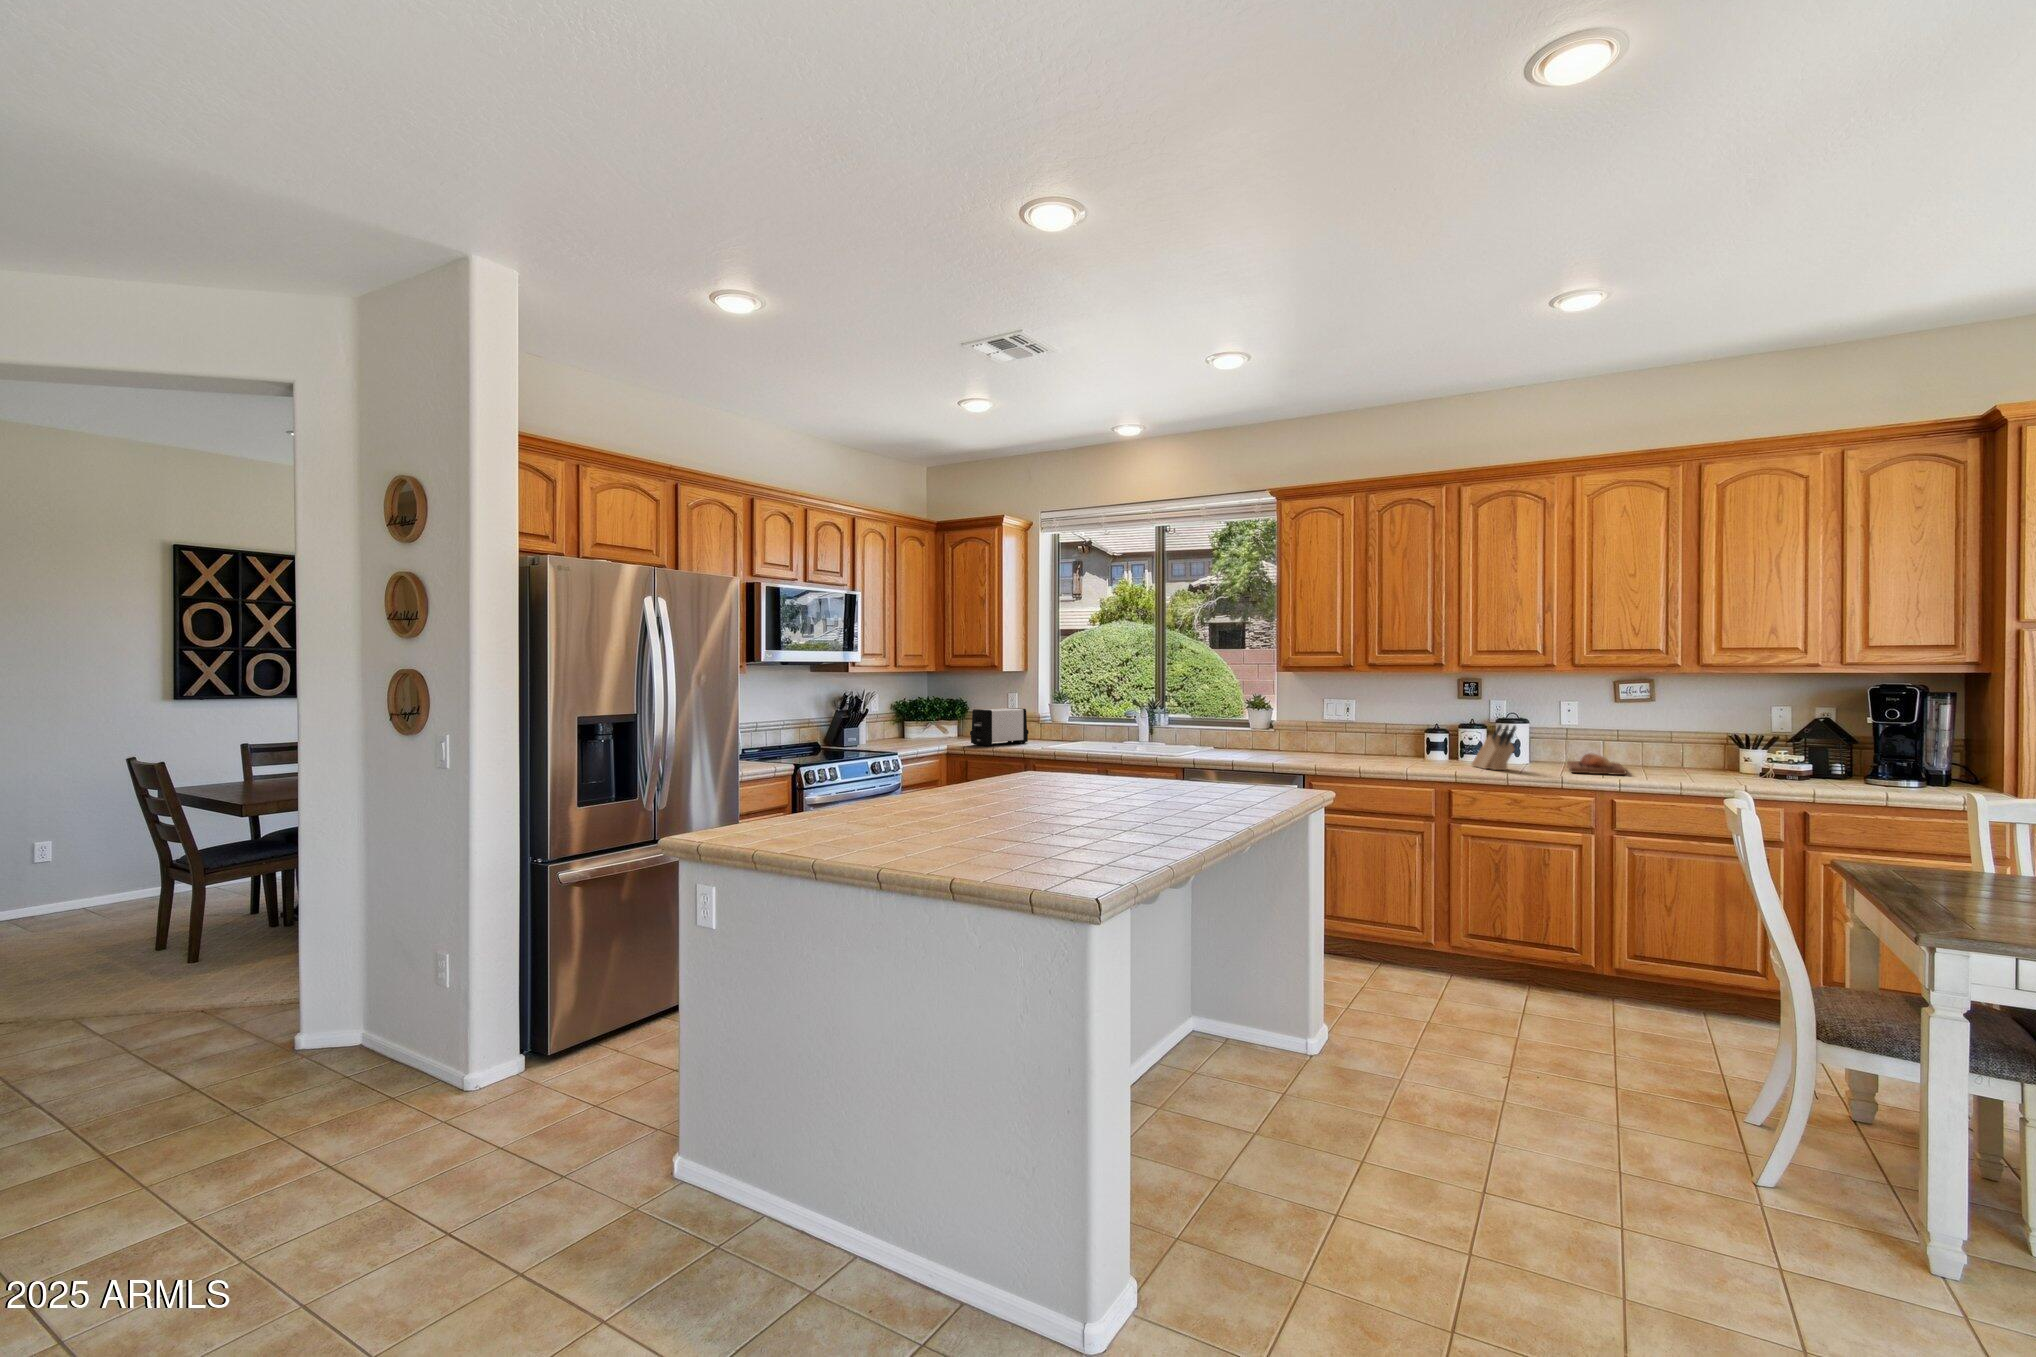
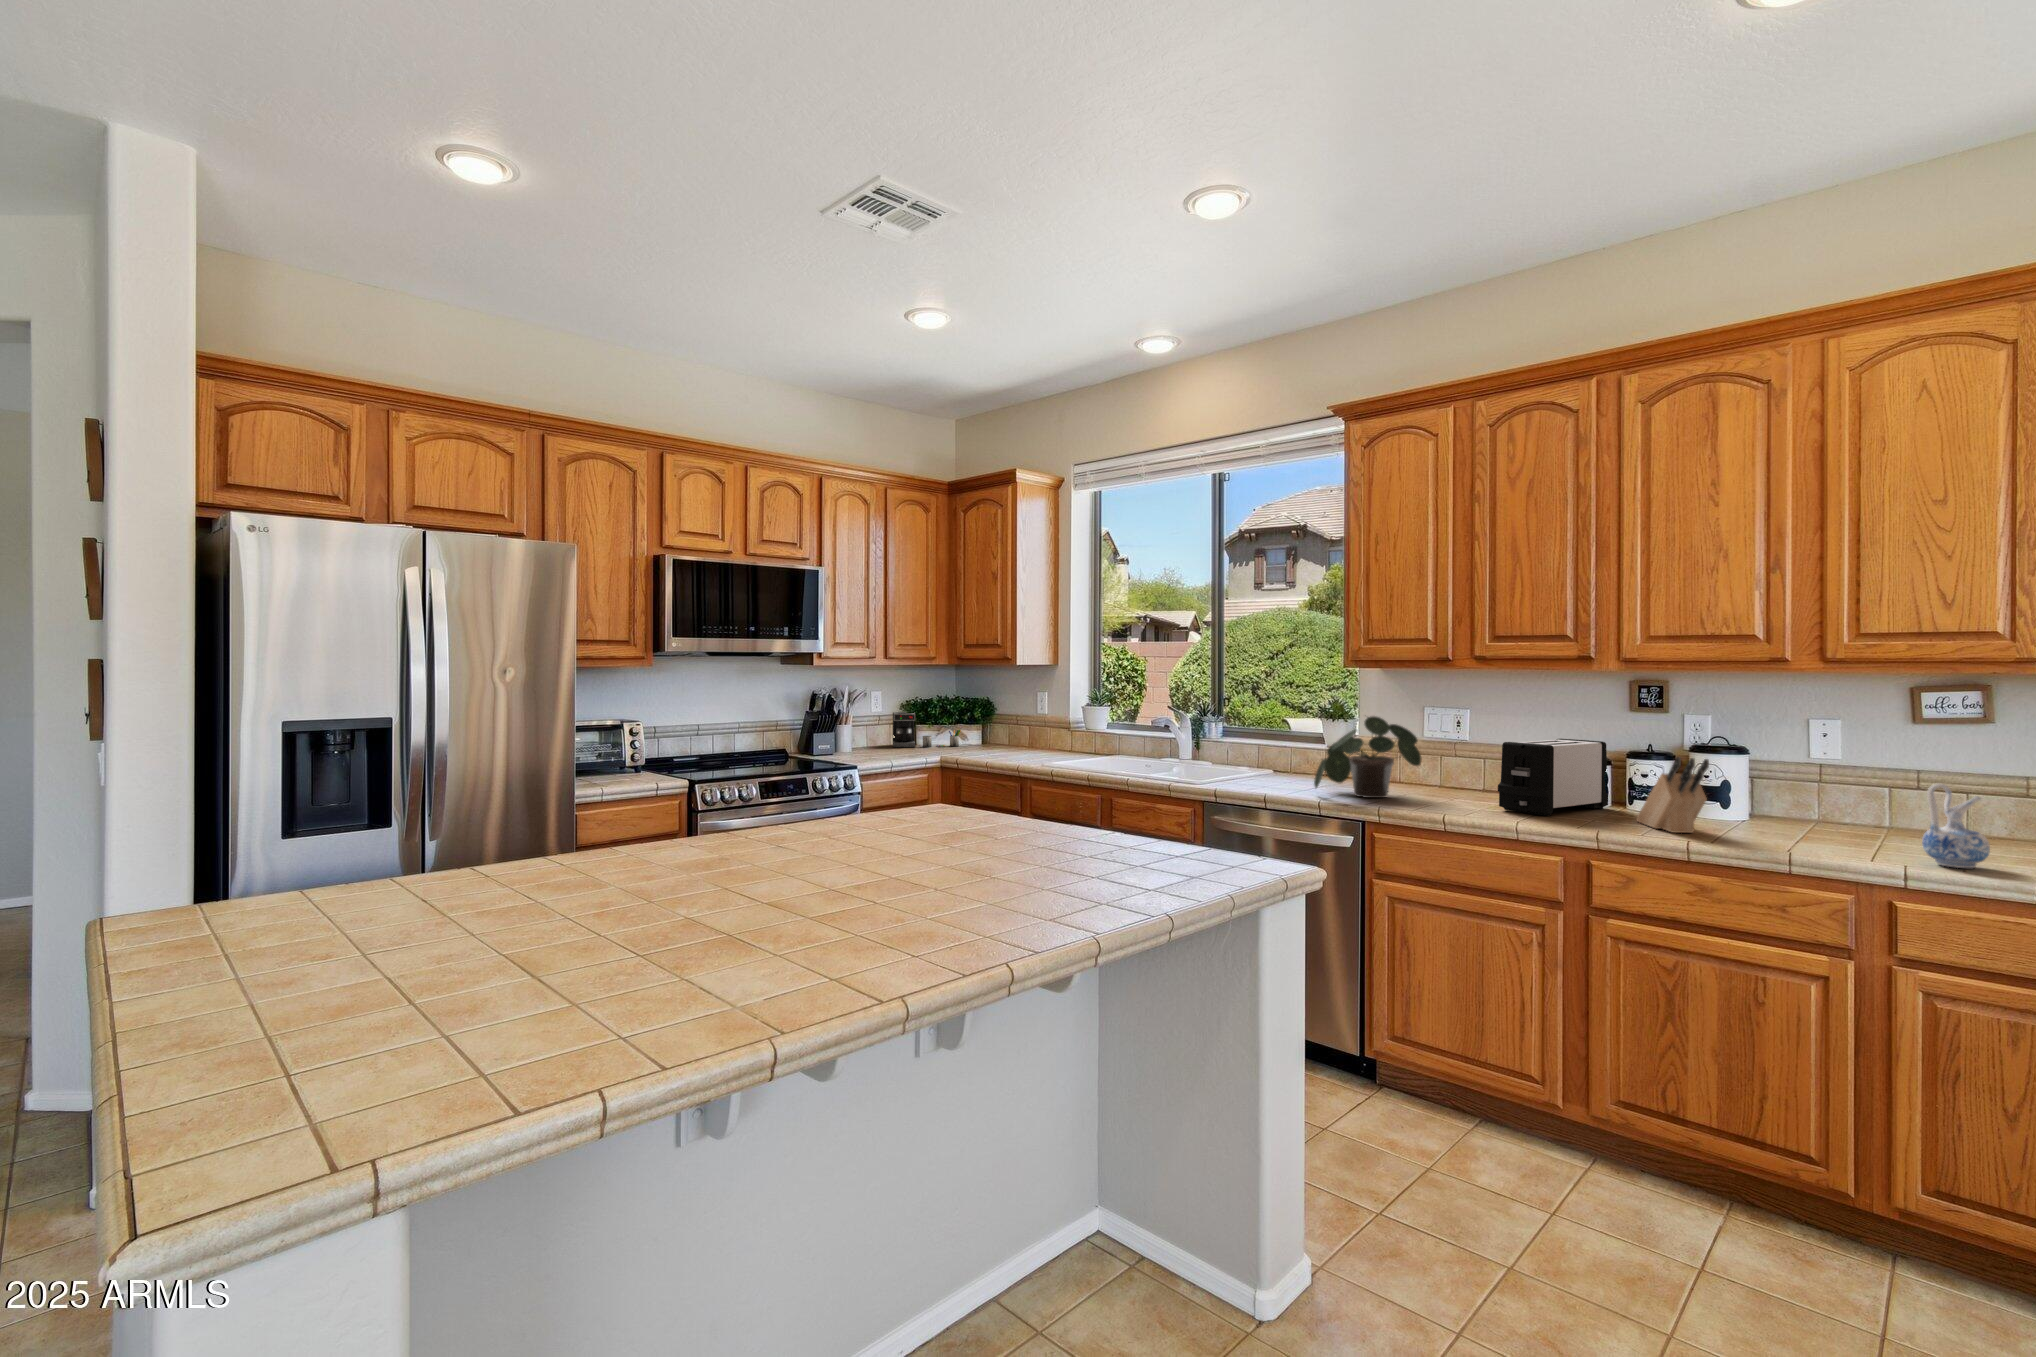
potted plant: none [1264,704,1335,760] -> present [1314,716,1421,798]
toaster: present [970,708,1029,746] -> present [1498,739,1608,816]
coffee maker: none [885,710,944,739] -> present [893,712,961,747]
ceramic pitcher: none [1627,734,1660,779] -> present [1922,783,1990,868]
bread loaf: present [1567,753,1626,775] -> none [1811,809,1923,855]

